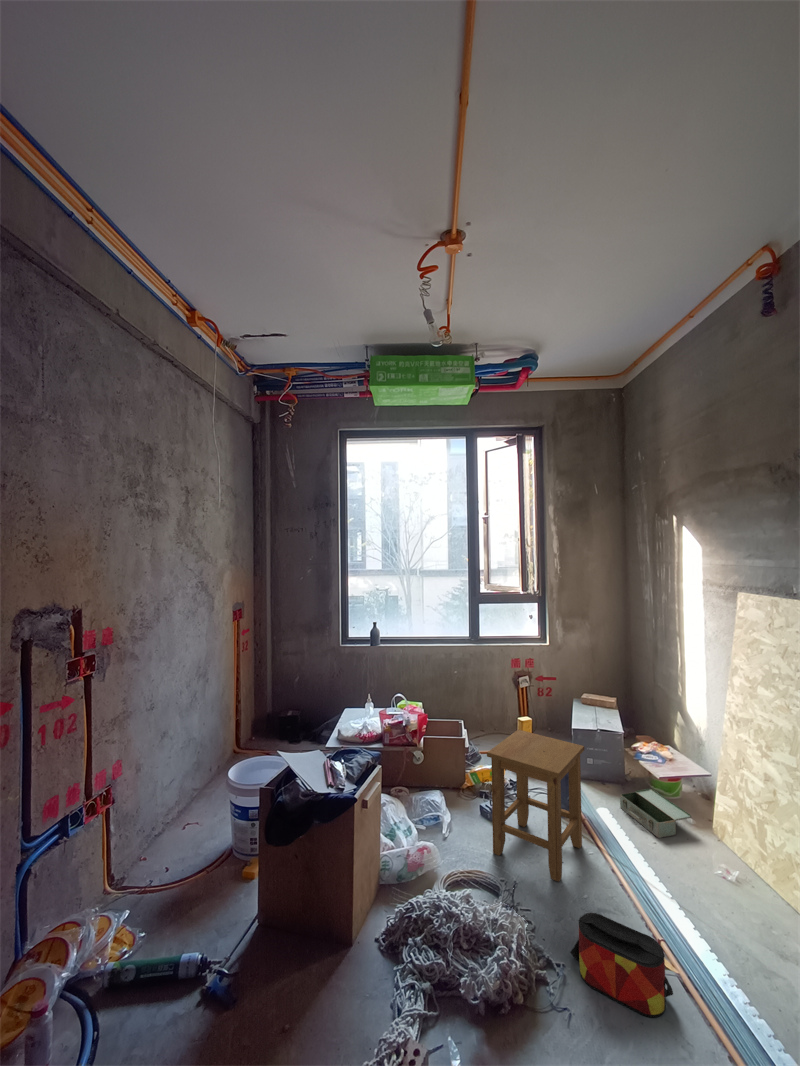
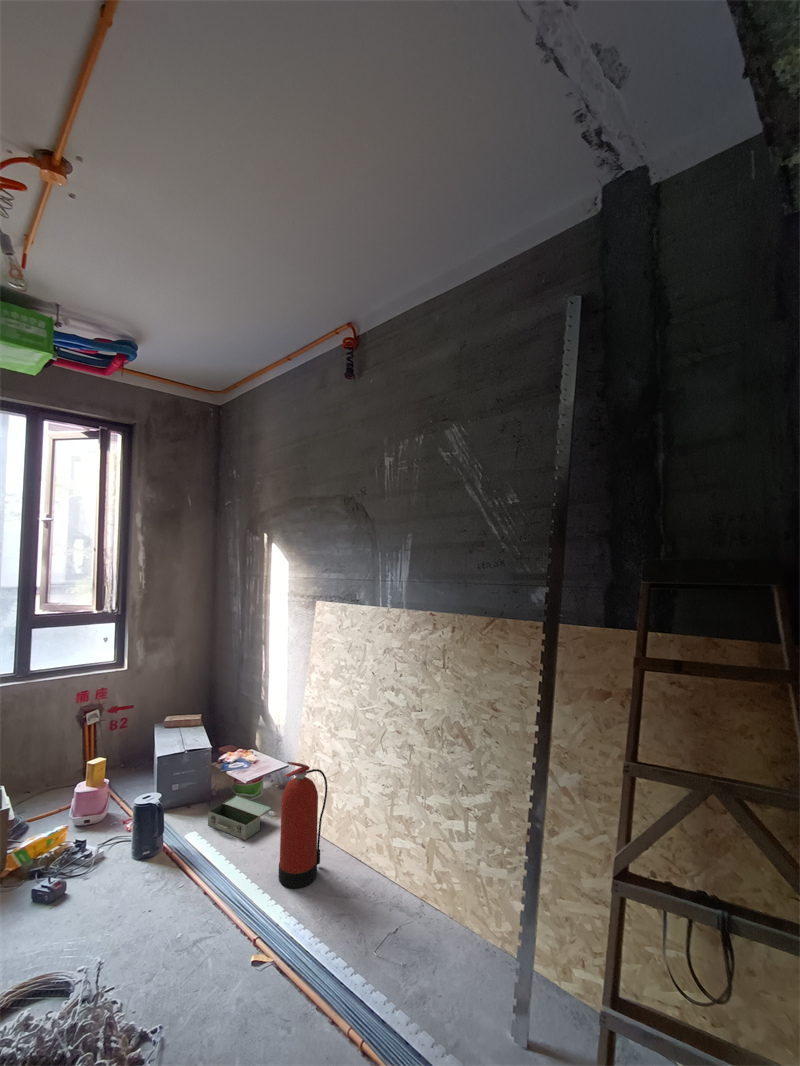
stool: present [487,730,584,882] -> none [56,772,180,947]
fire extinguisher: none [694,770,757,920] -> present [279,762,327,888]
bag: present [570,913,673,1017] -> none [168,938,271,1030]

